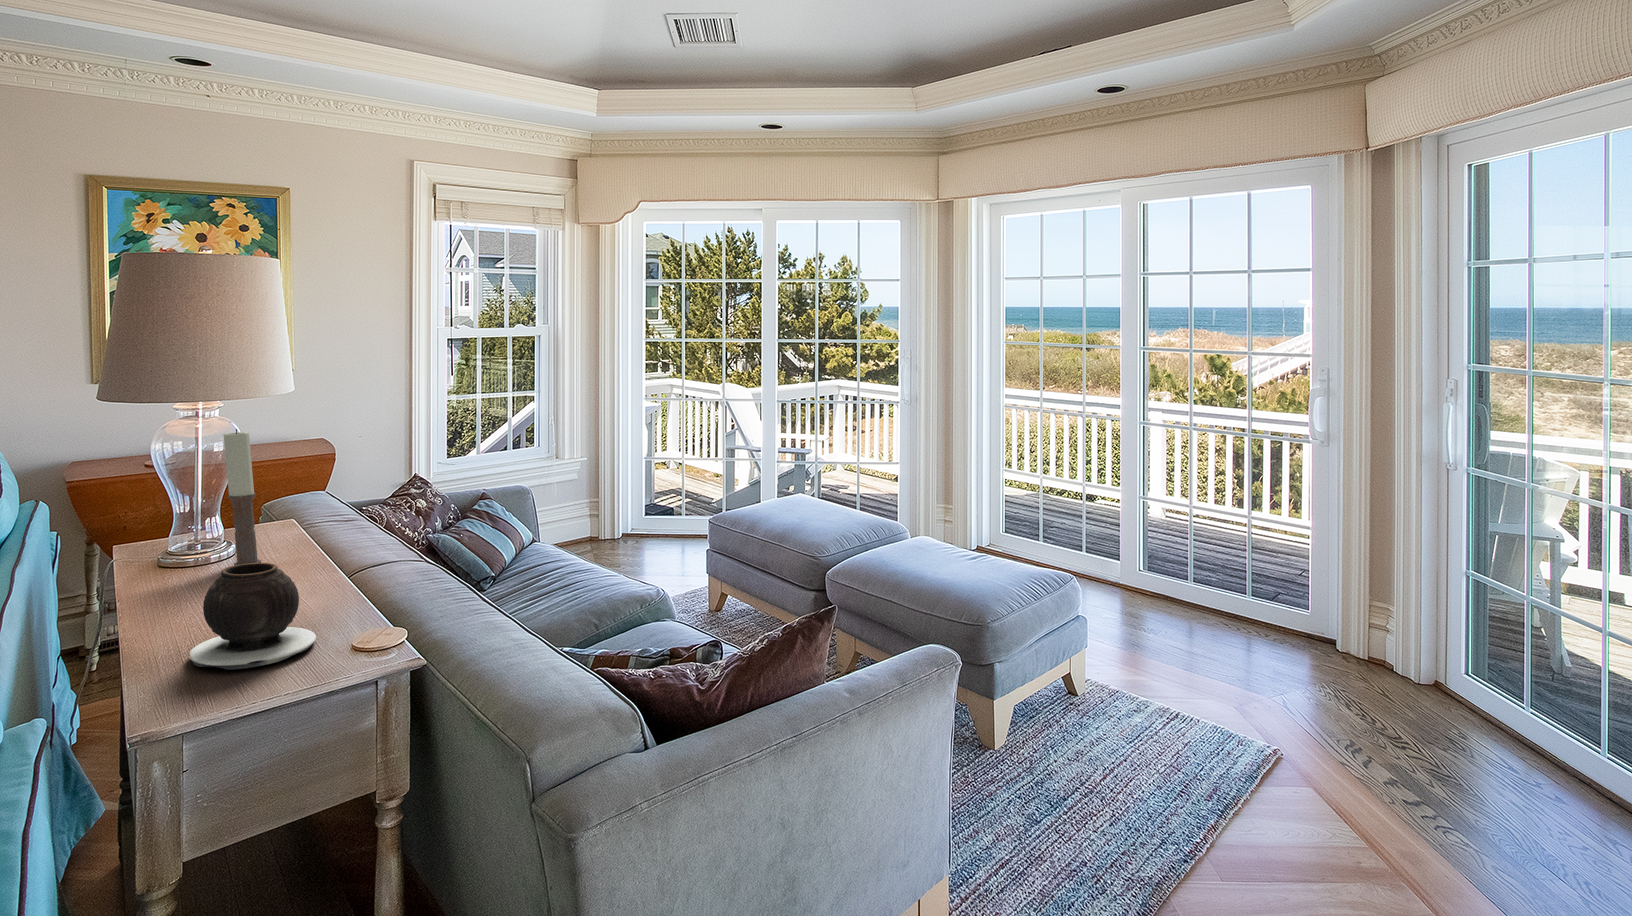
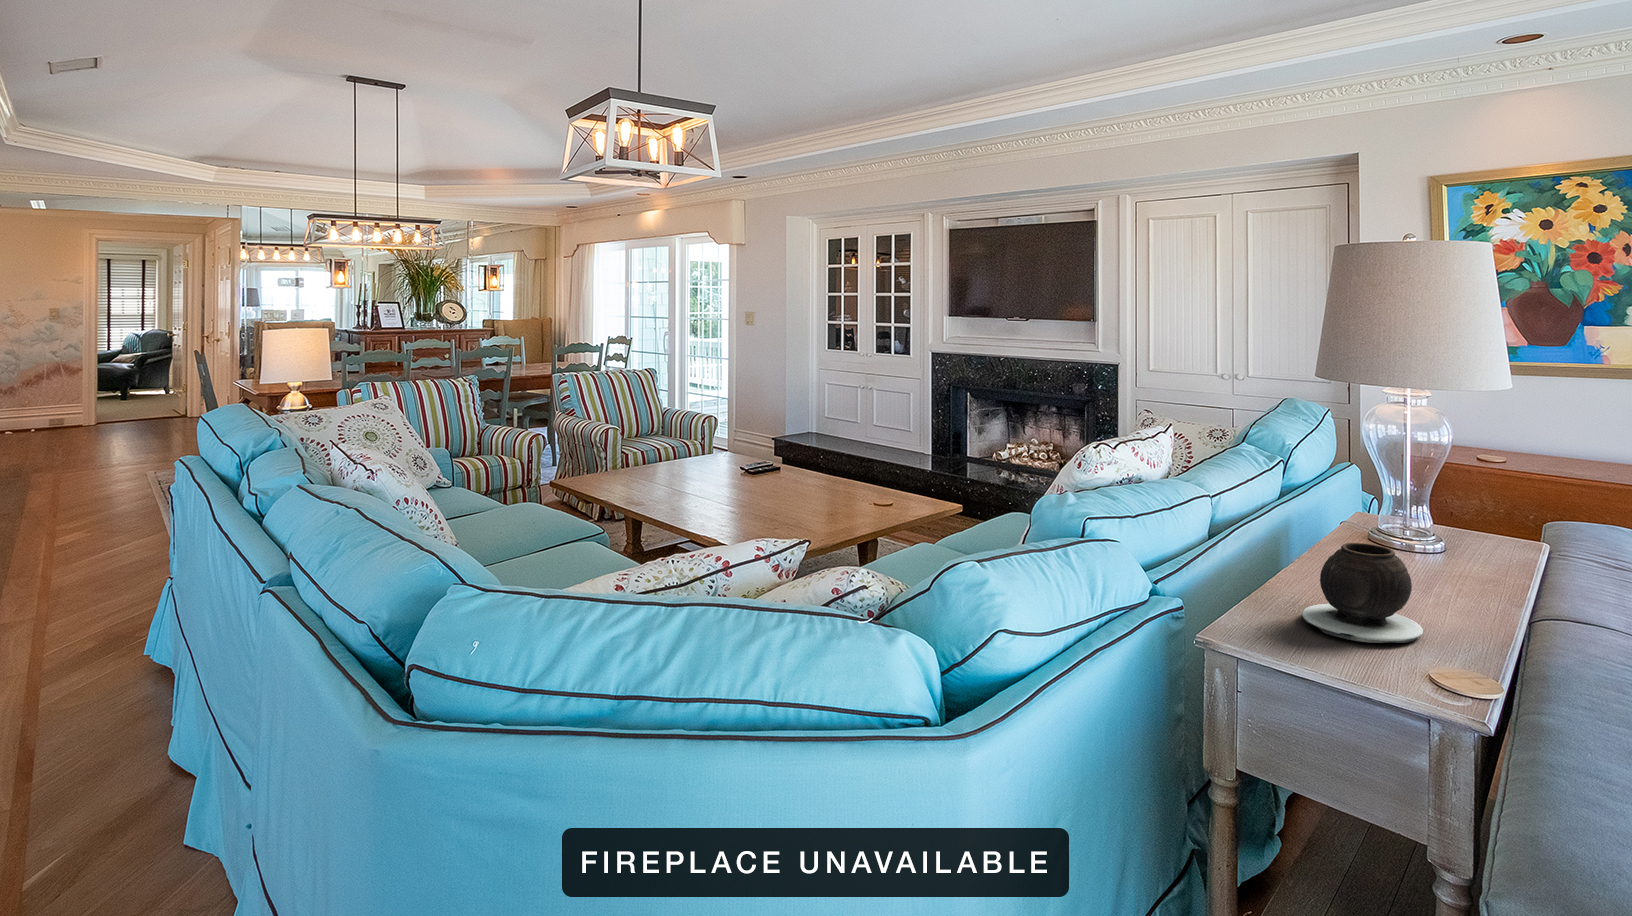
candle: present [224,429,261,565] -> none [1414,419,1453,555]

